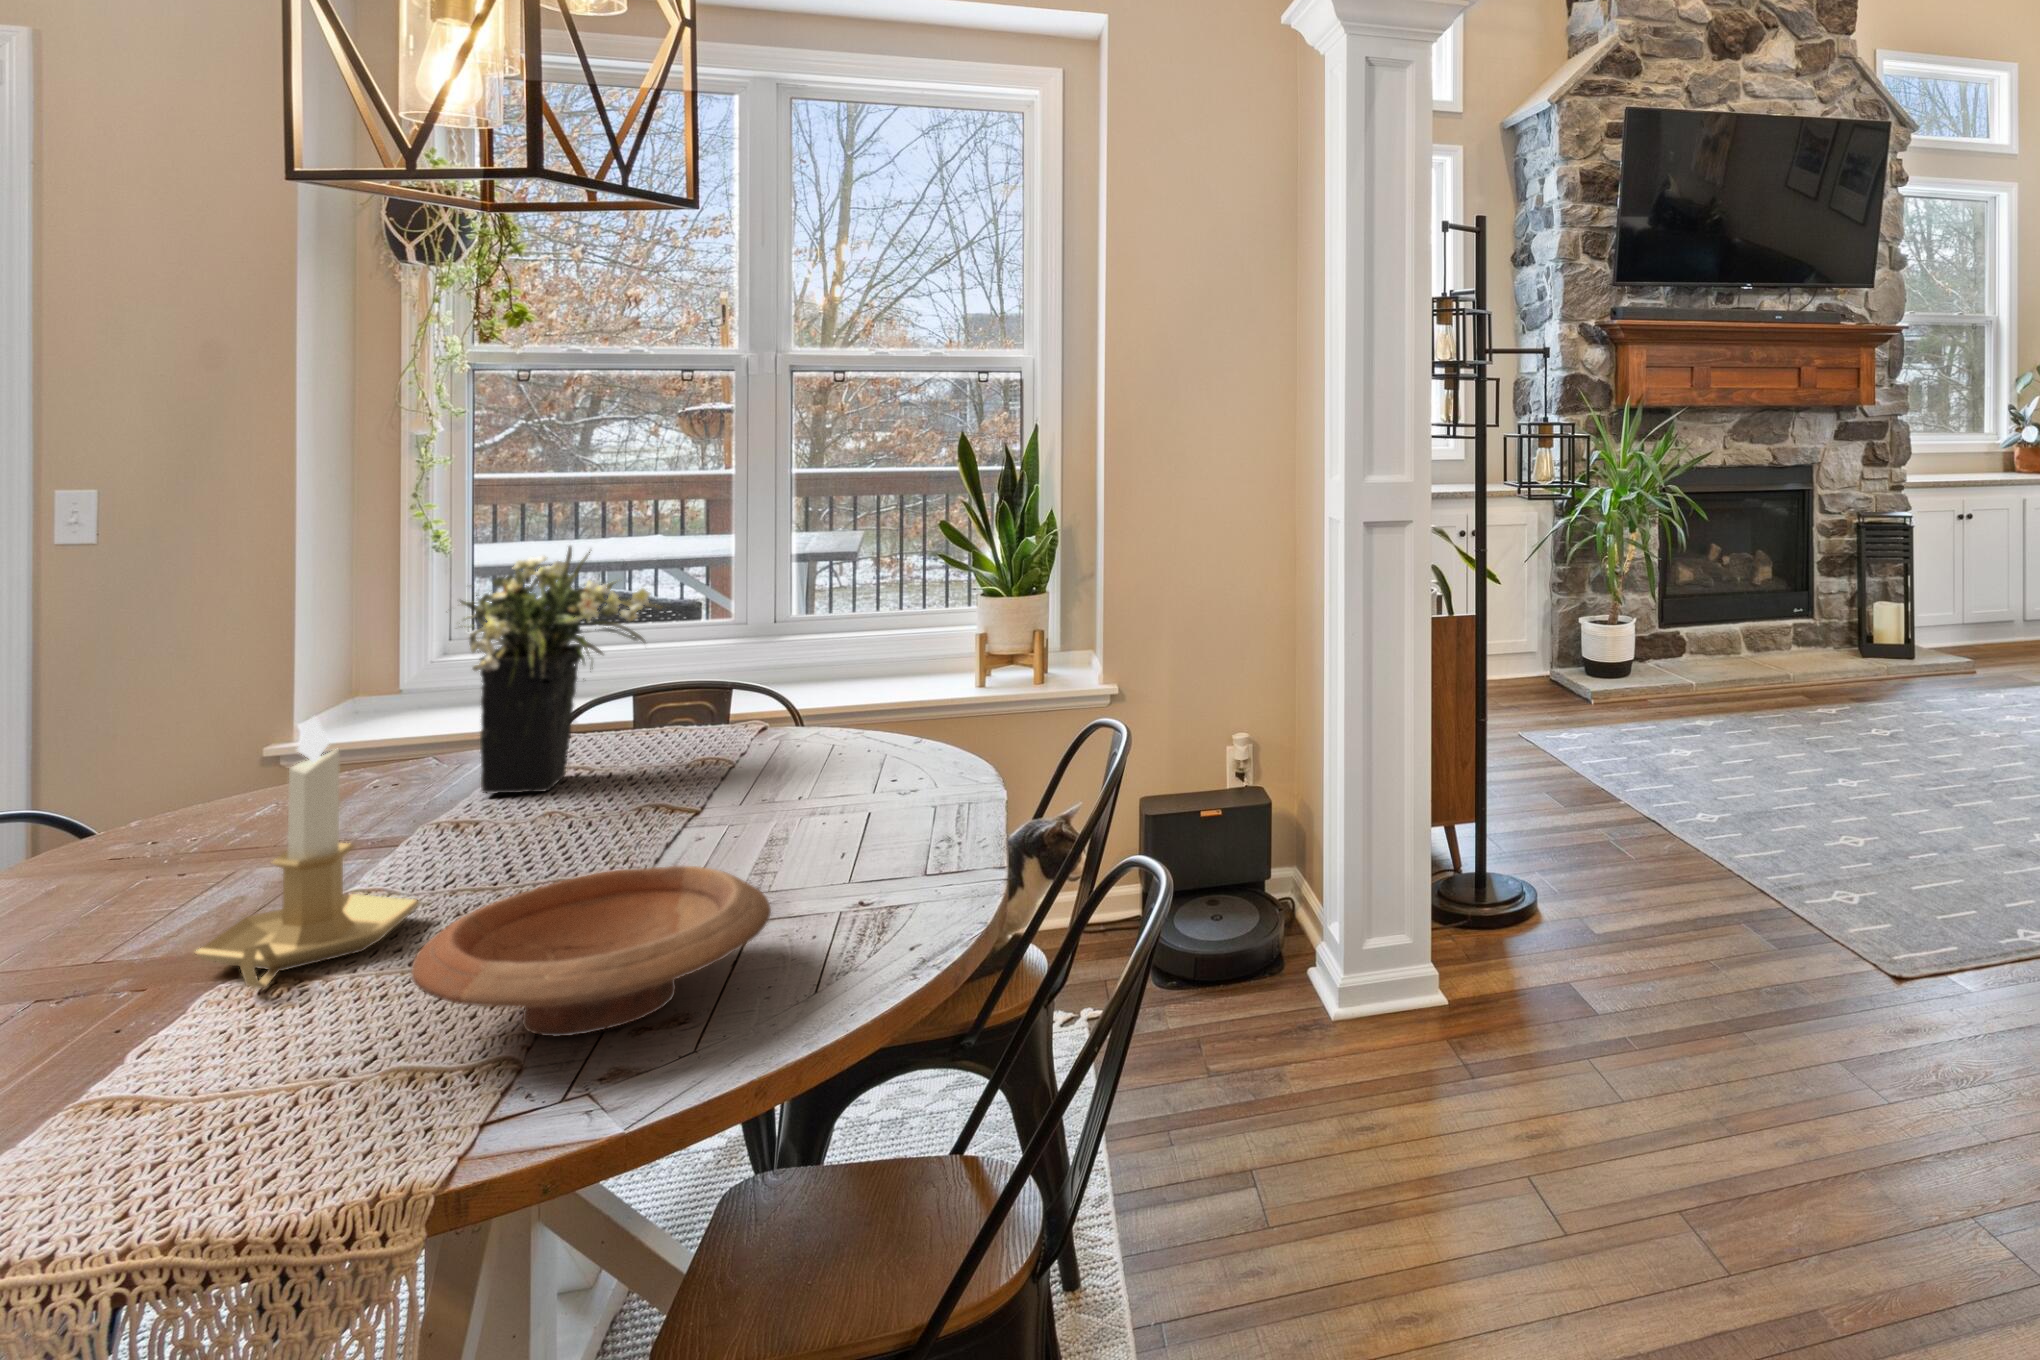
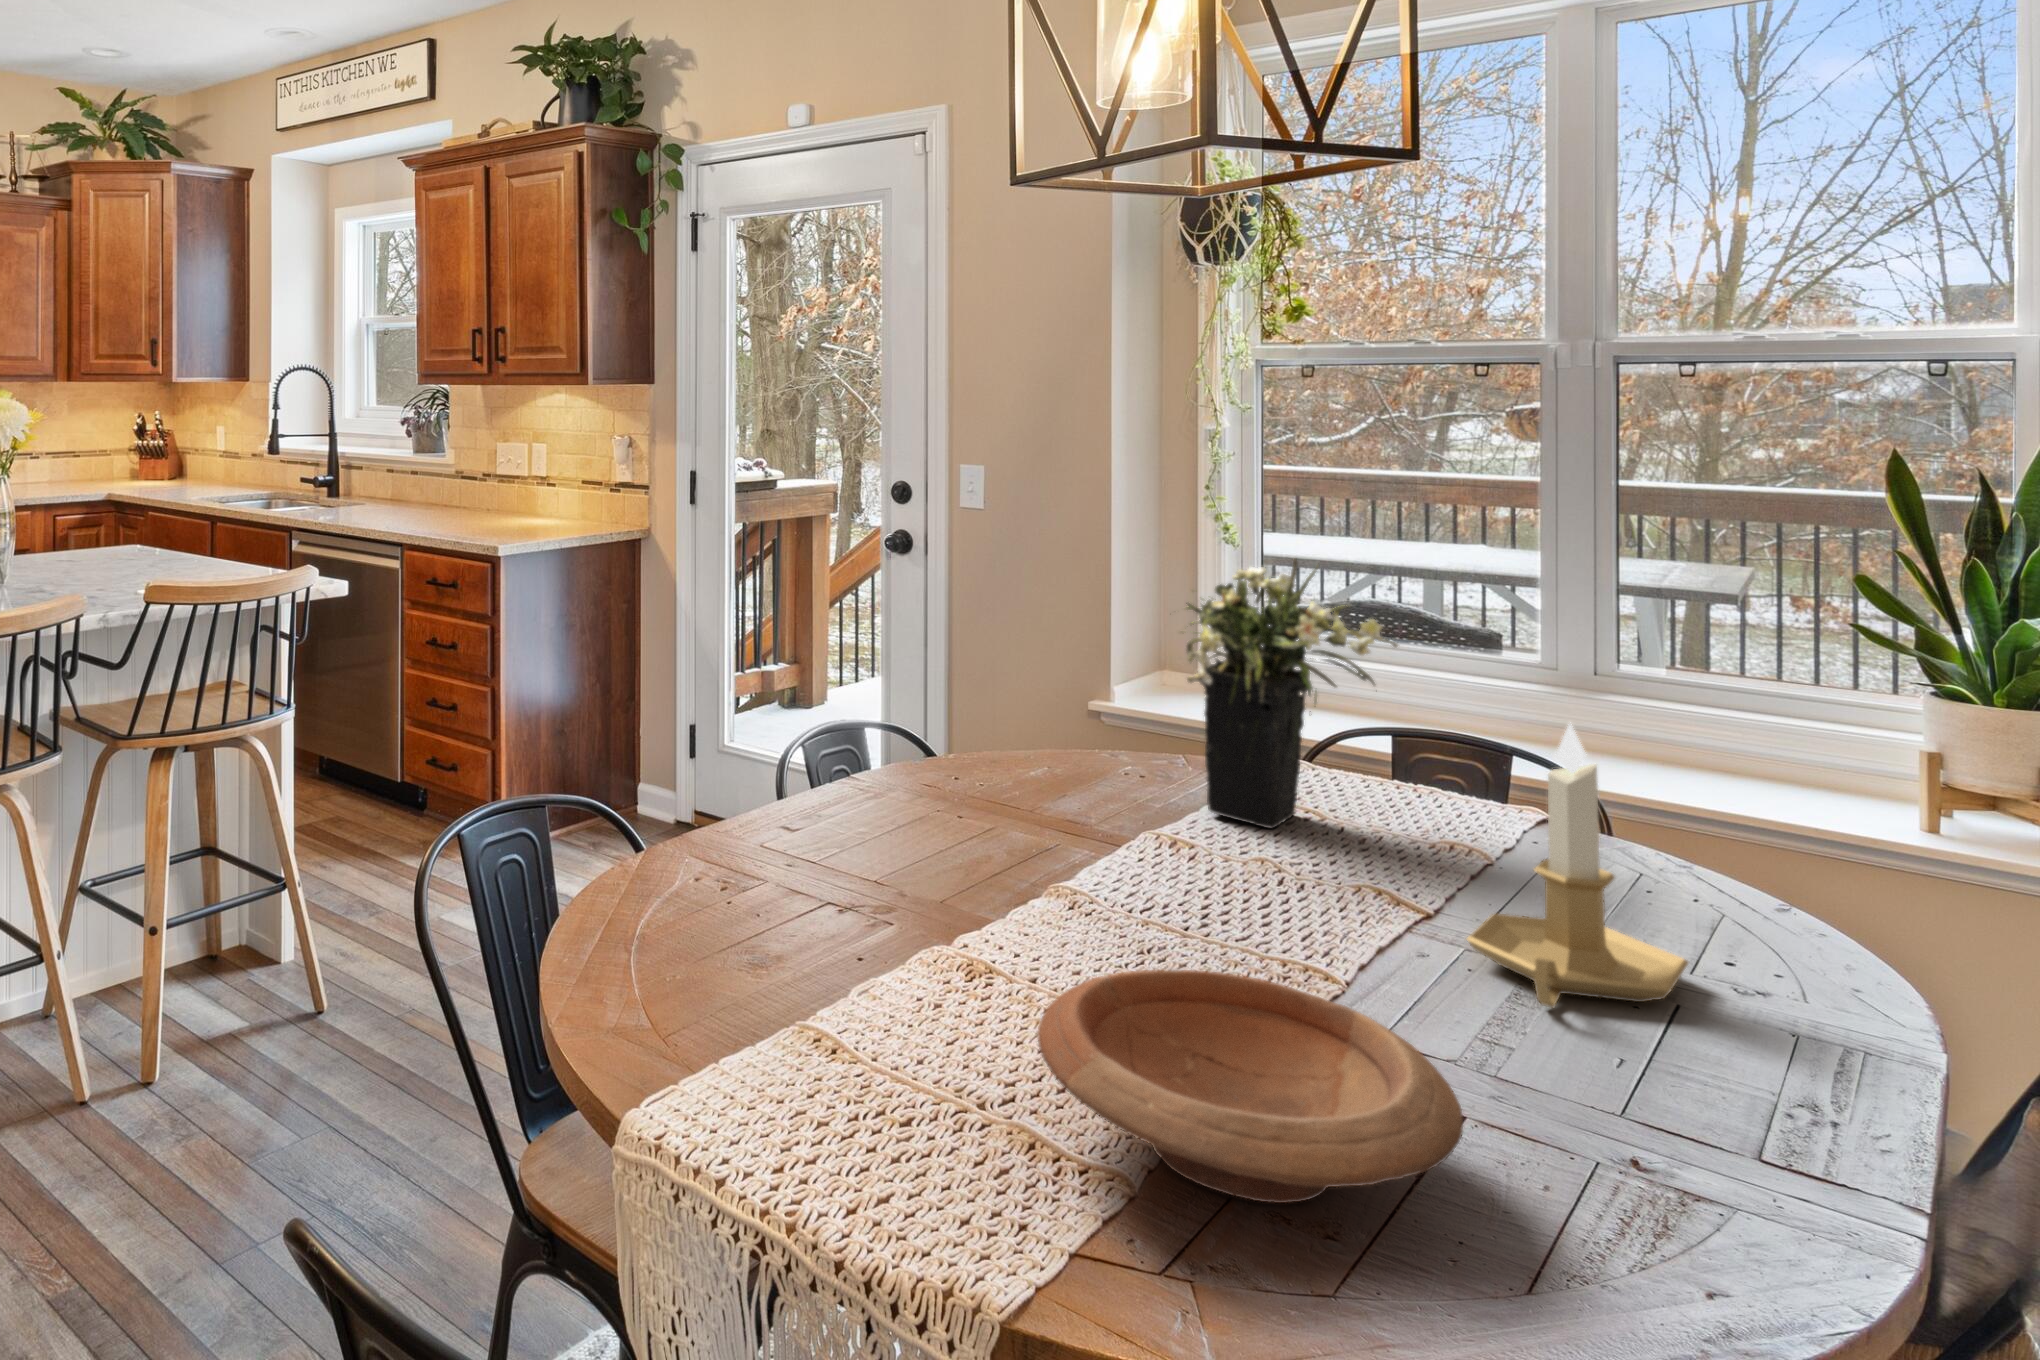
candlestick: present [196,717,419,988] -> present [1467,724,1689,1008]

